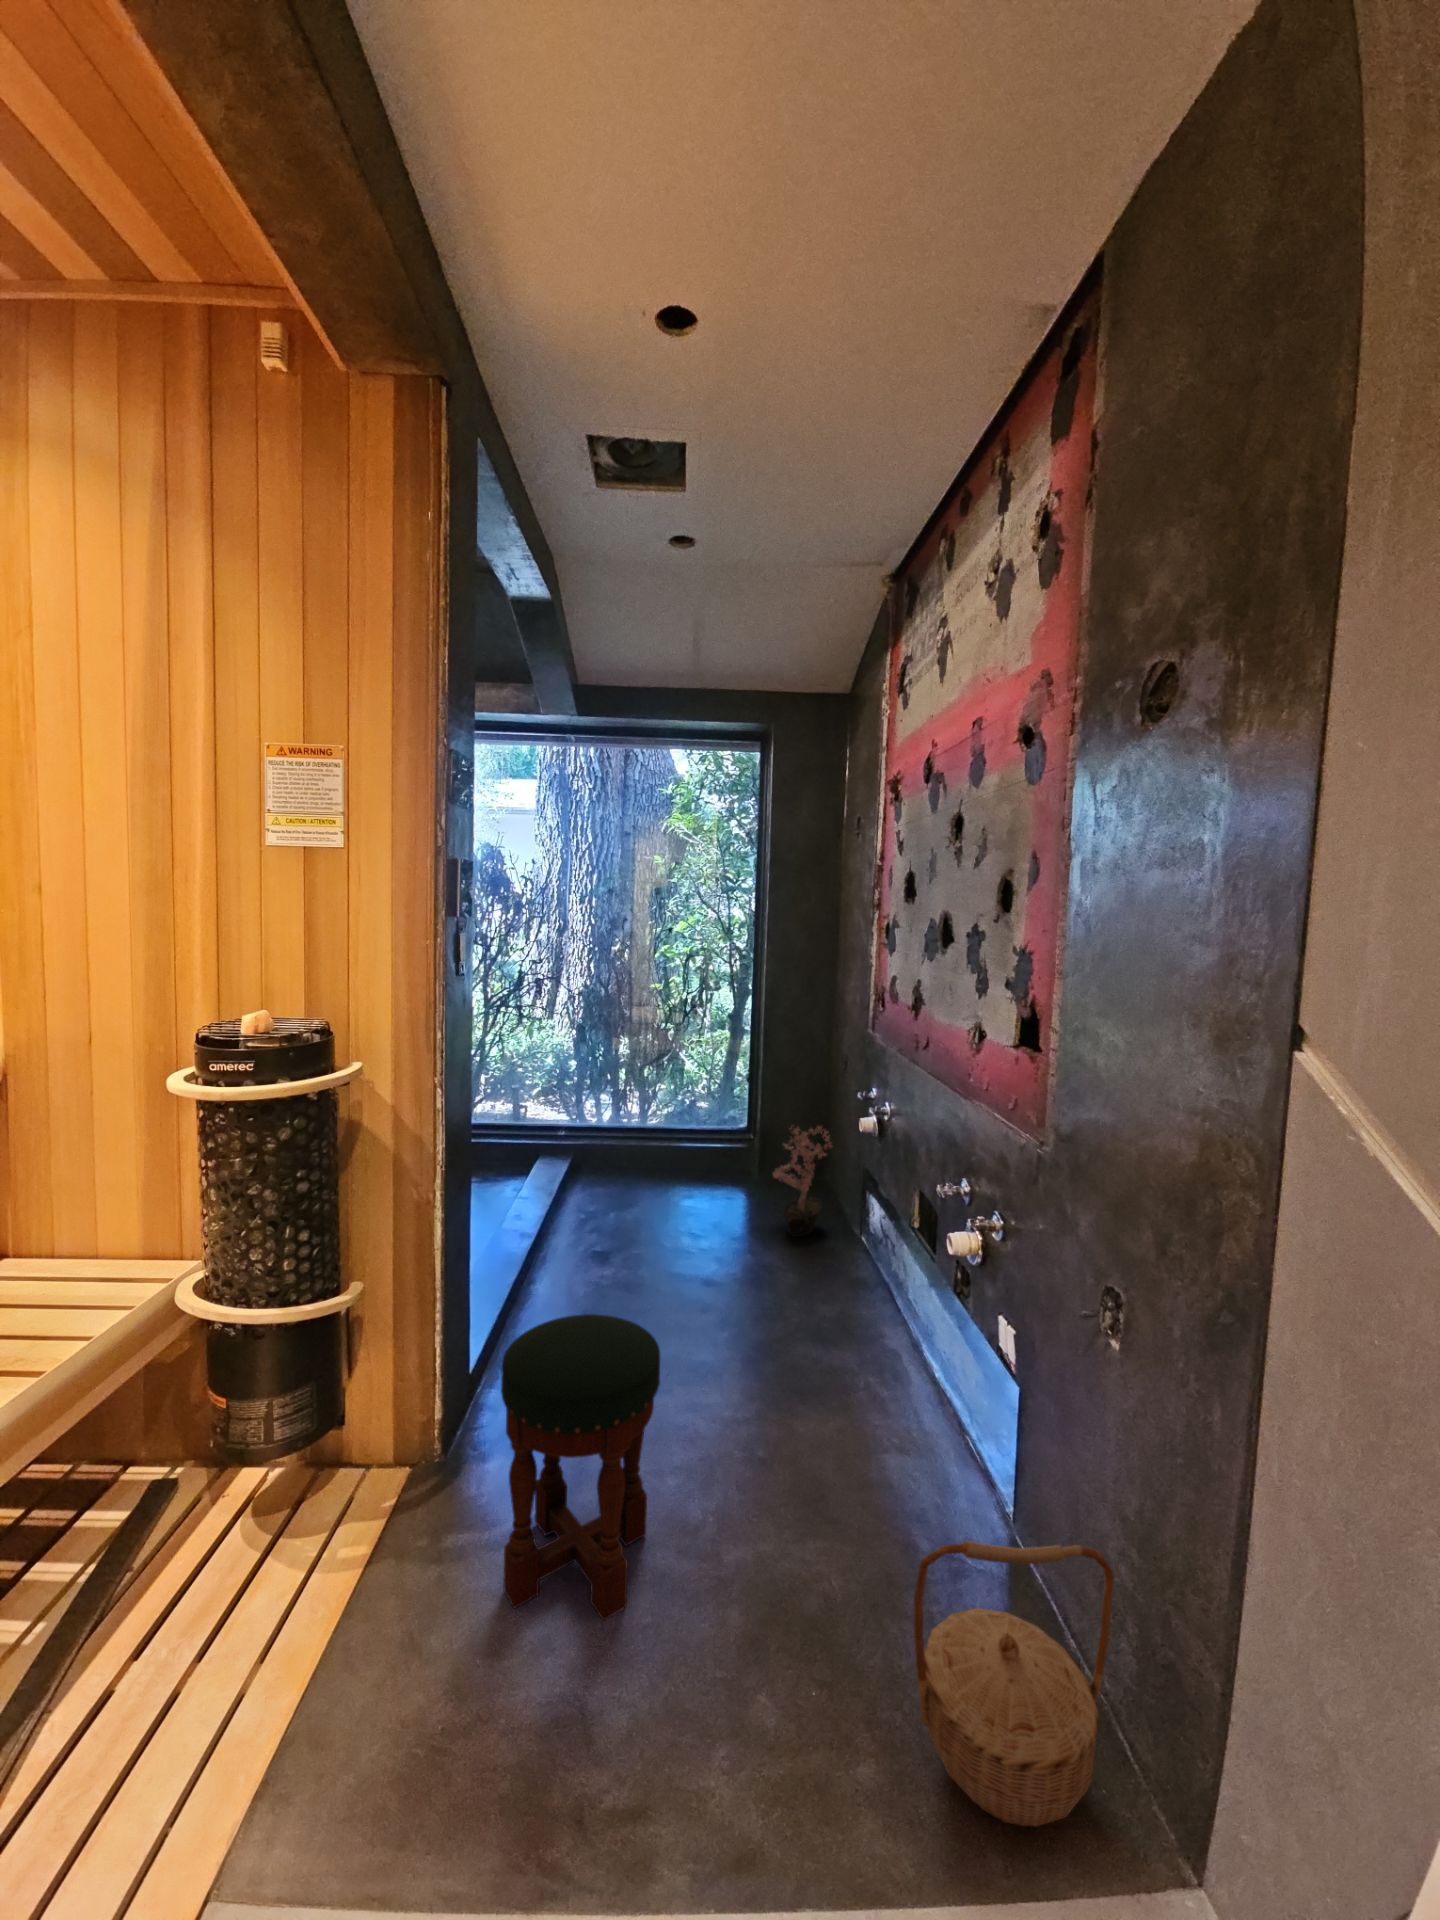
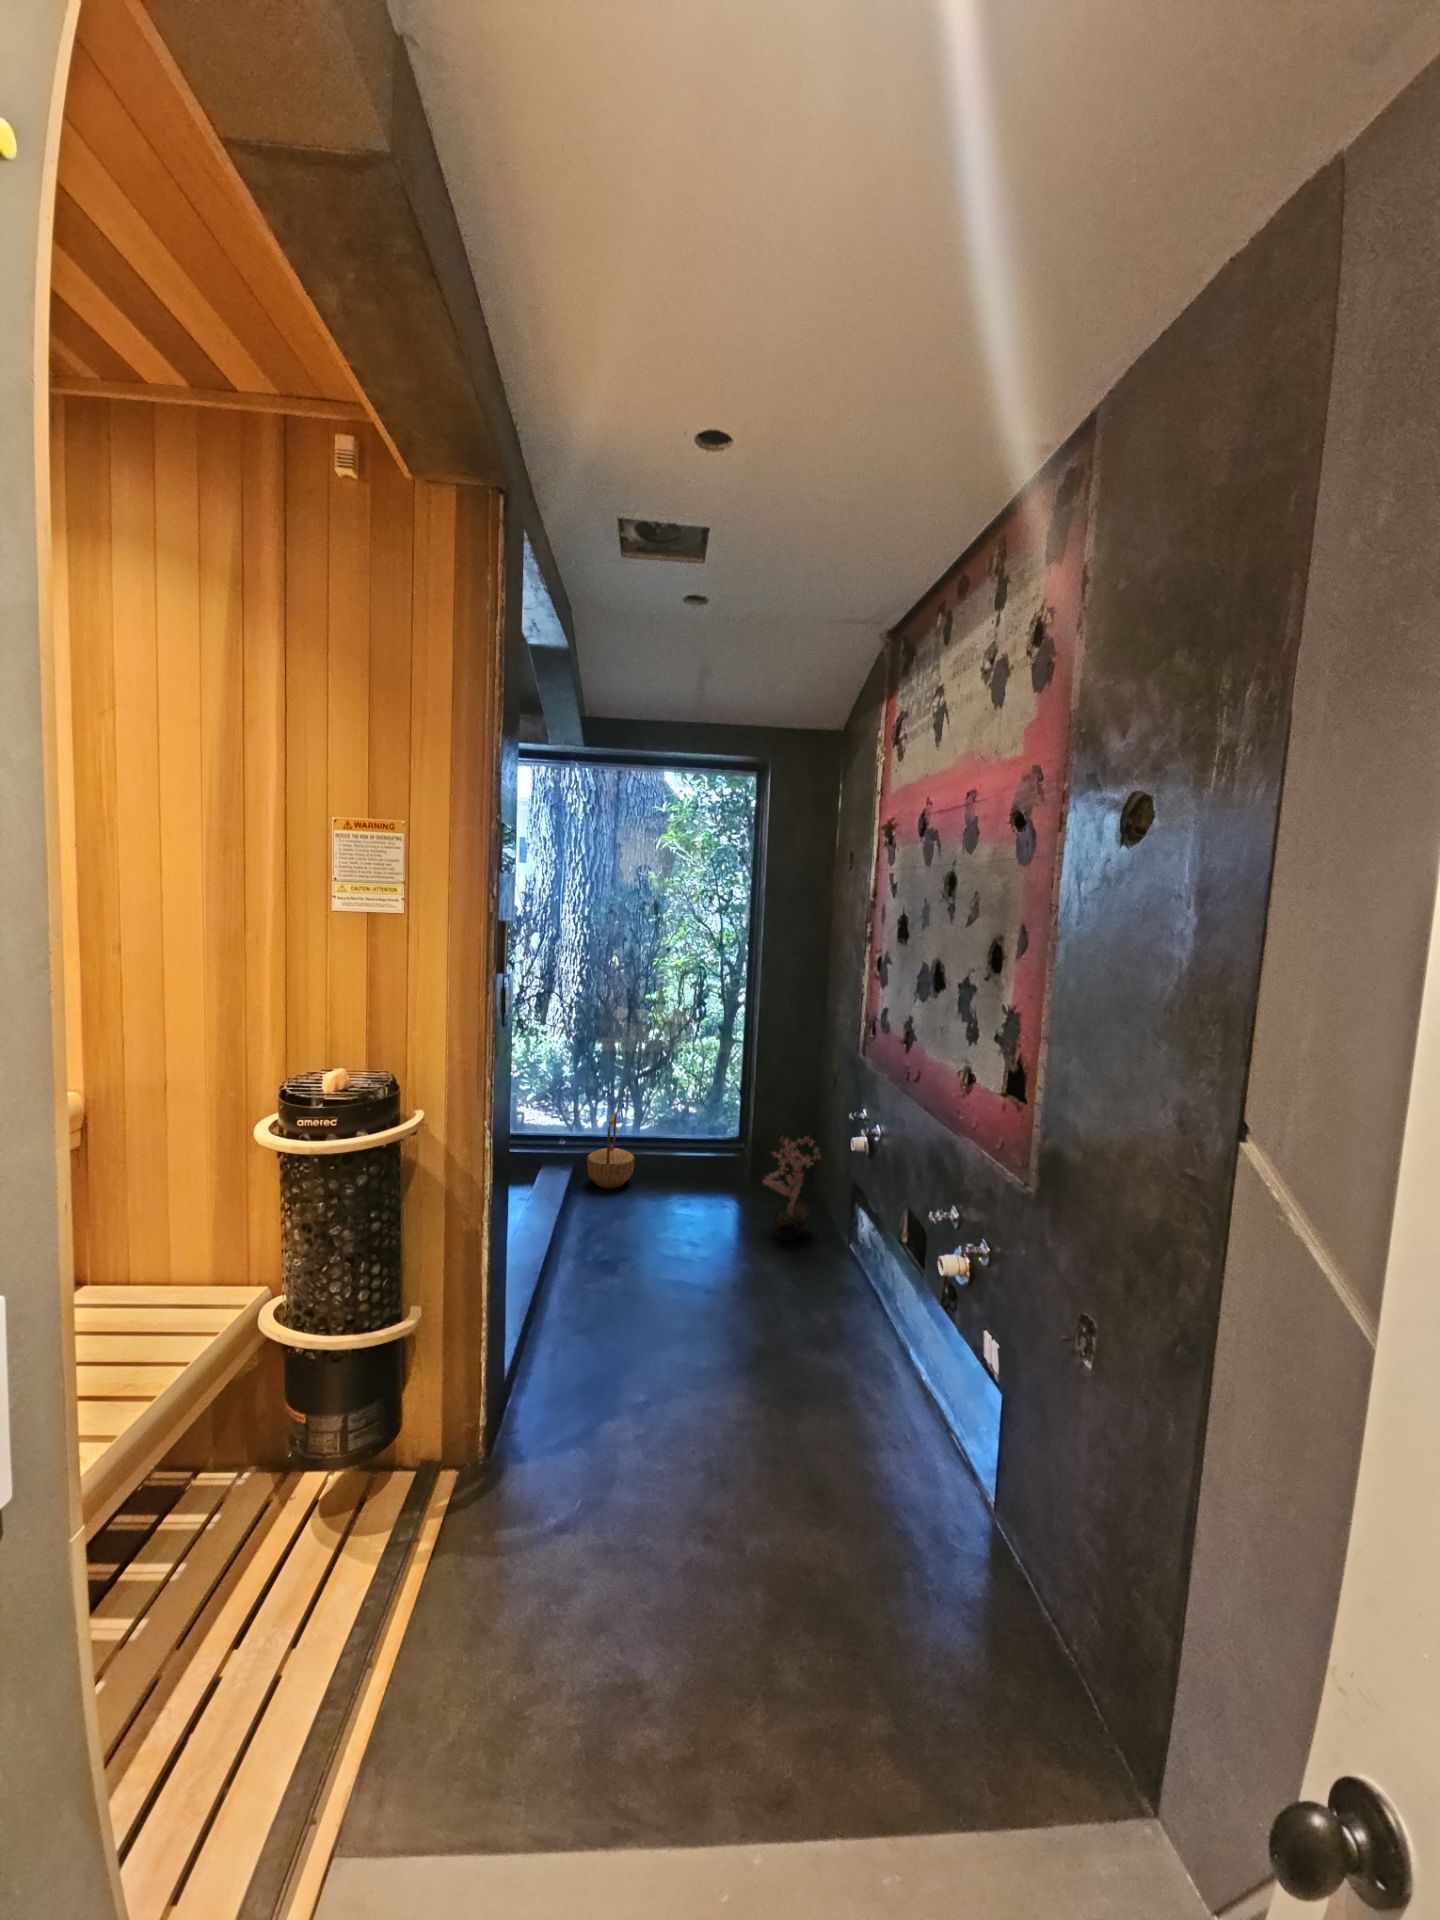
stool: present [501,1314,660,1620] -> none [559,1333,698,1600]
basket: present [914,1541,1114,1826] -> present [587,1113,634,1188]

